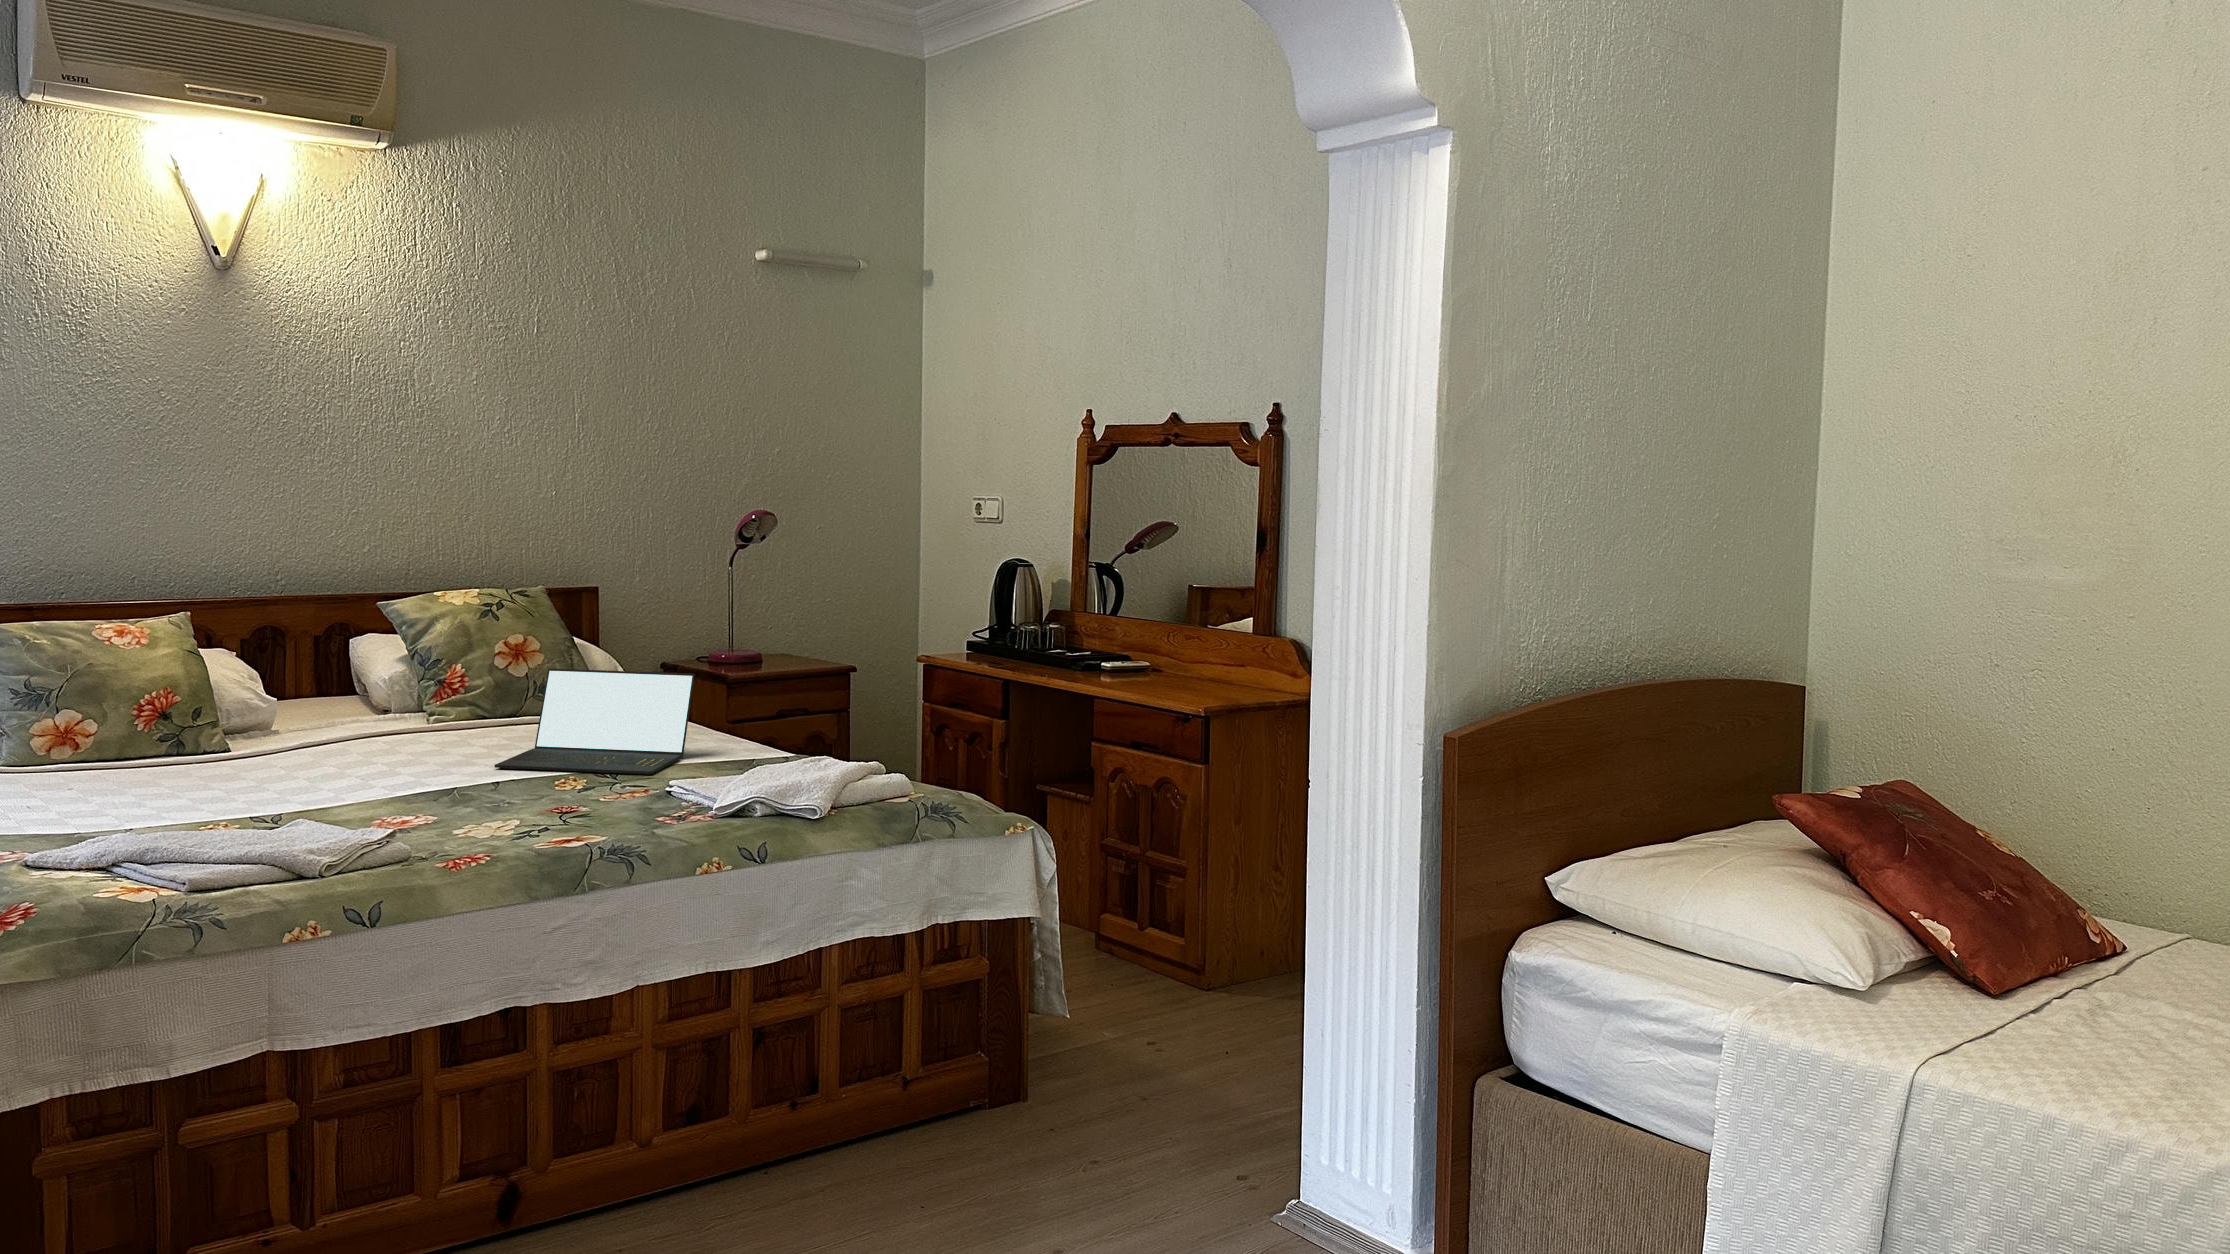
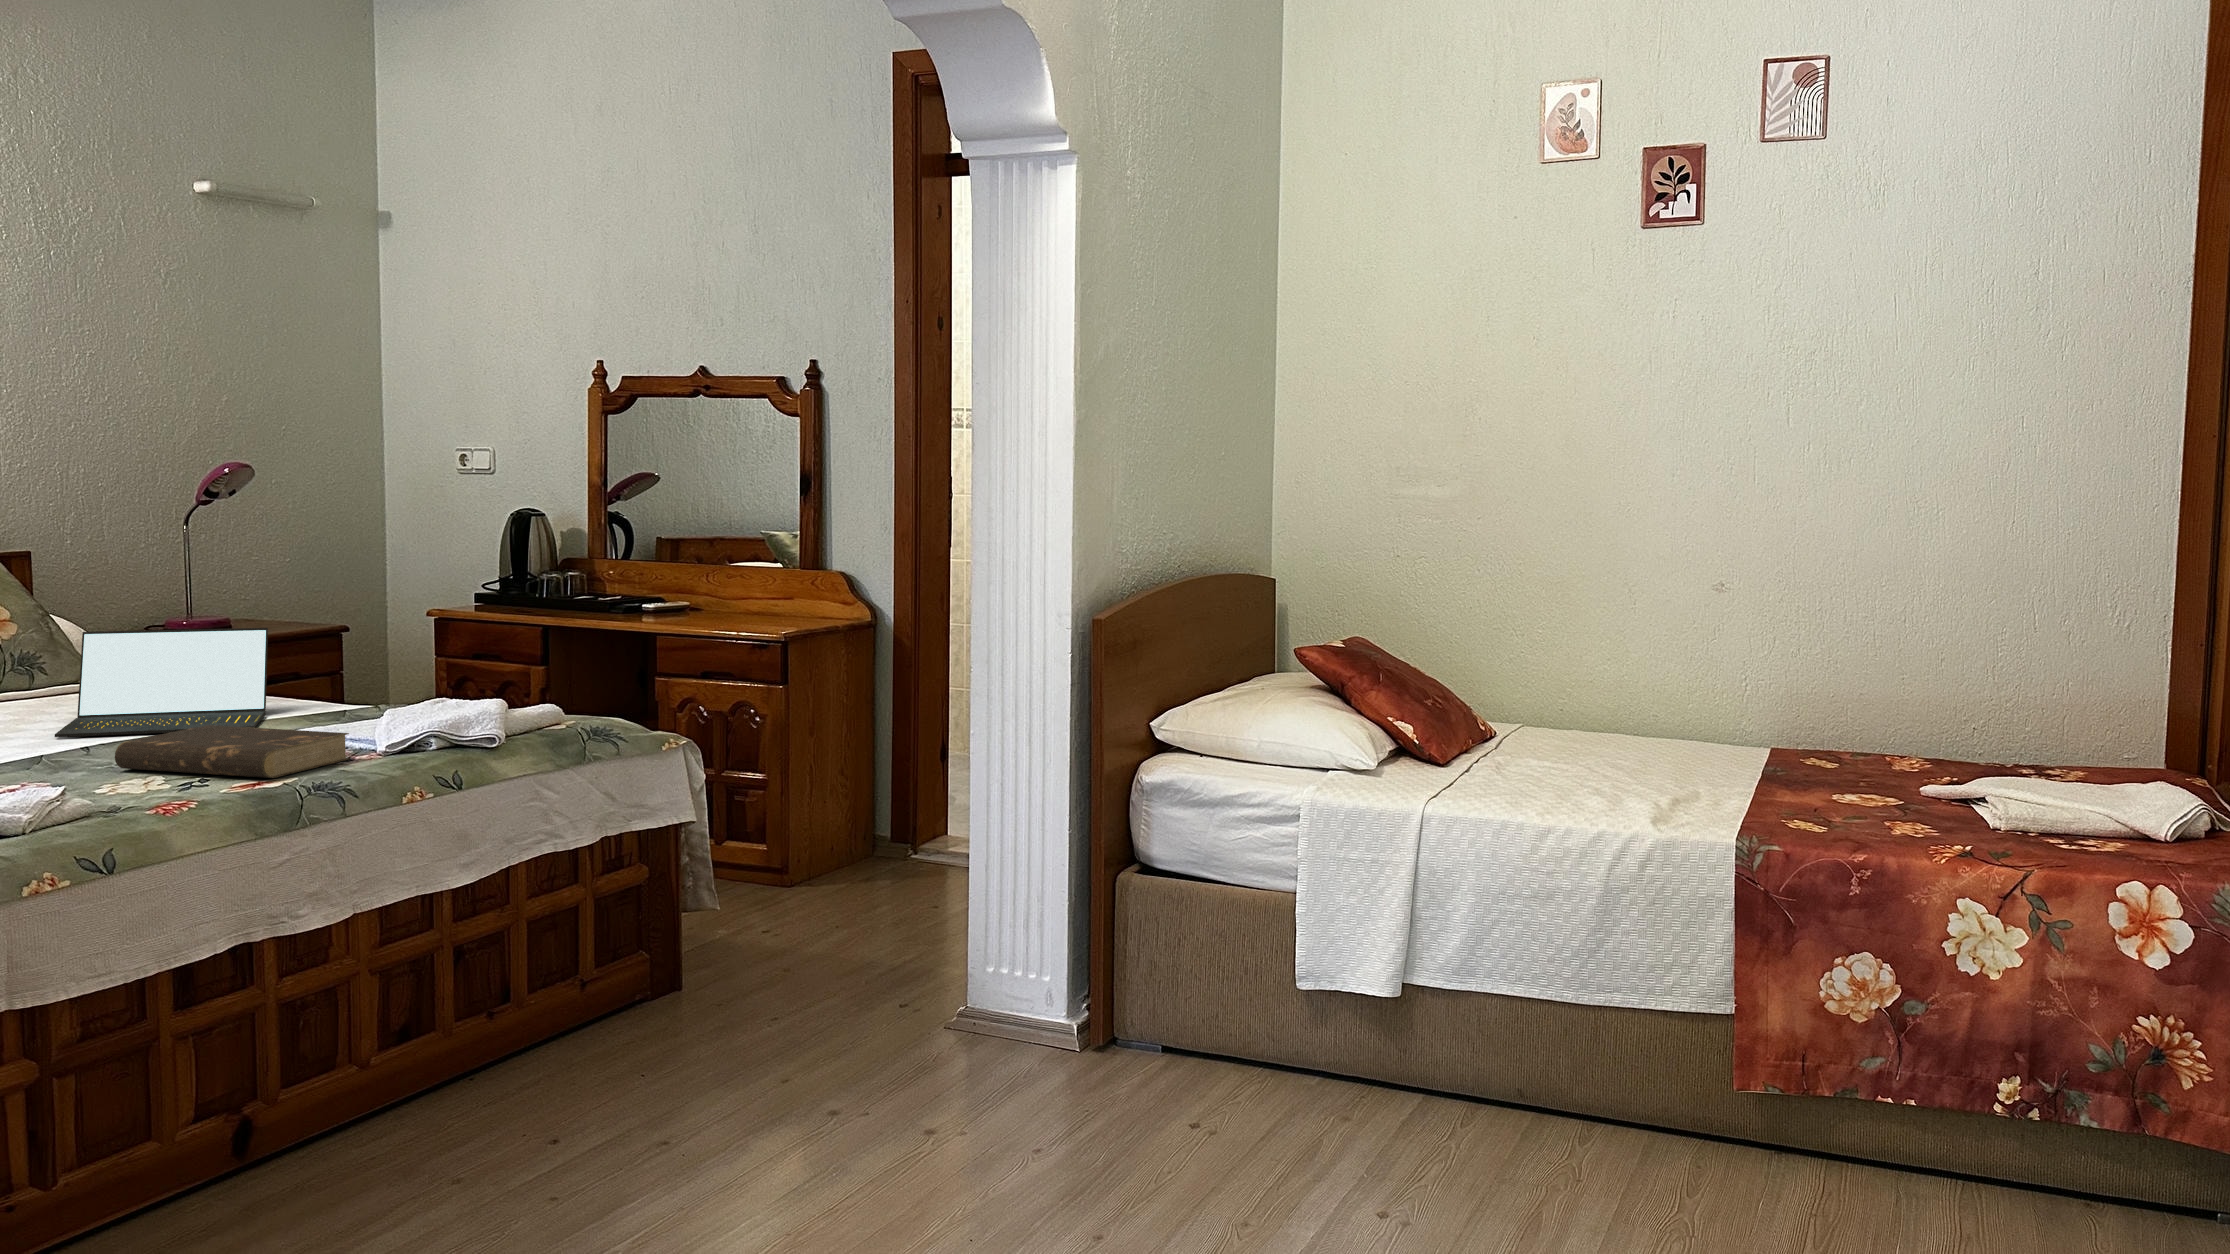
book: none [484,771,680,836] -> present [115,725,349,778]

